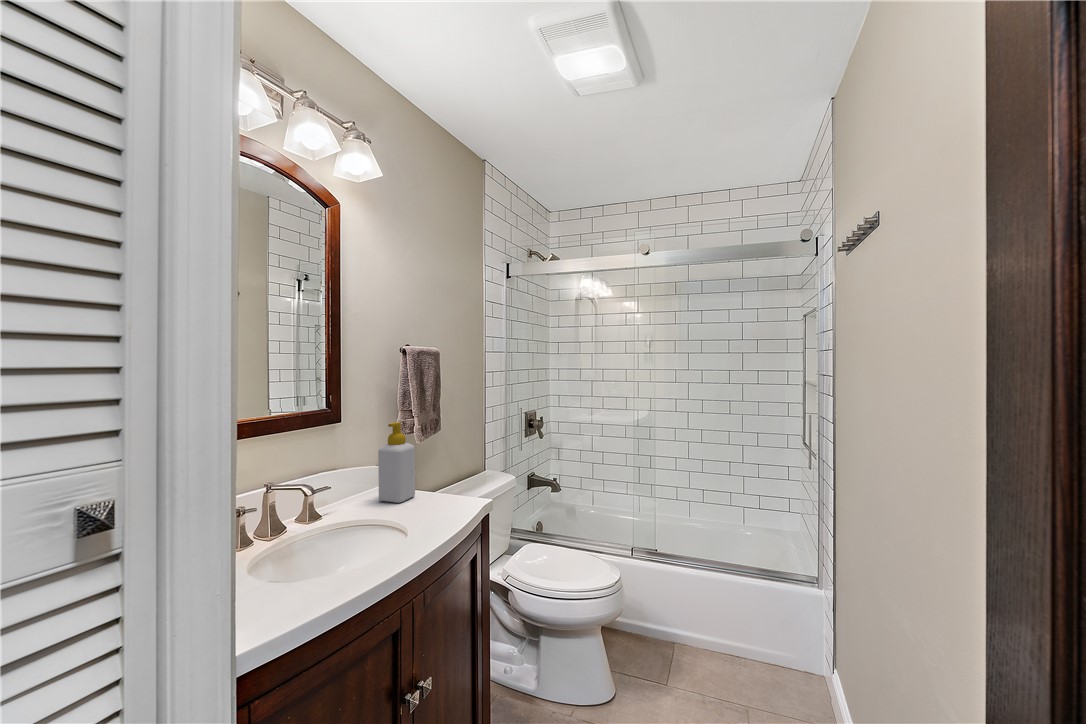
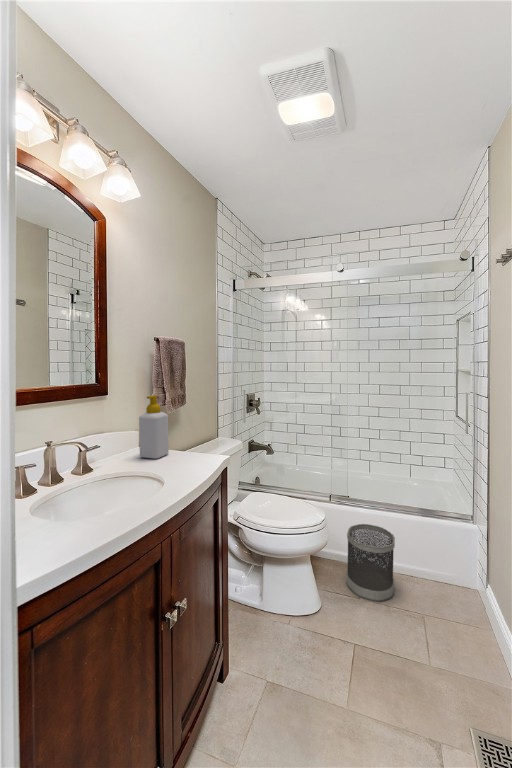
wastebasket: none [654,590,718,697] -> present [347,524,395,602]

